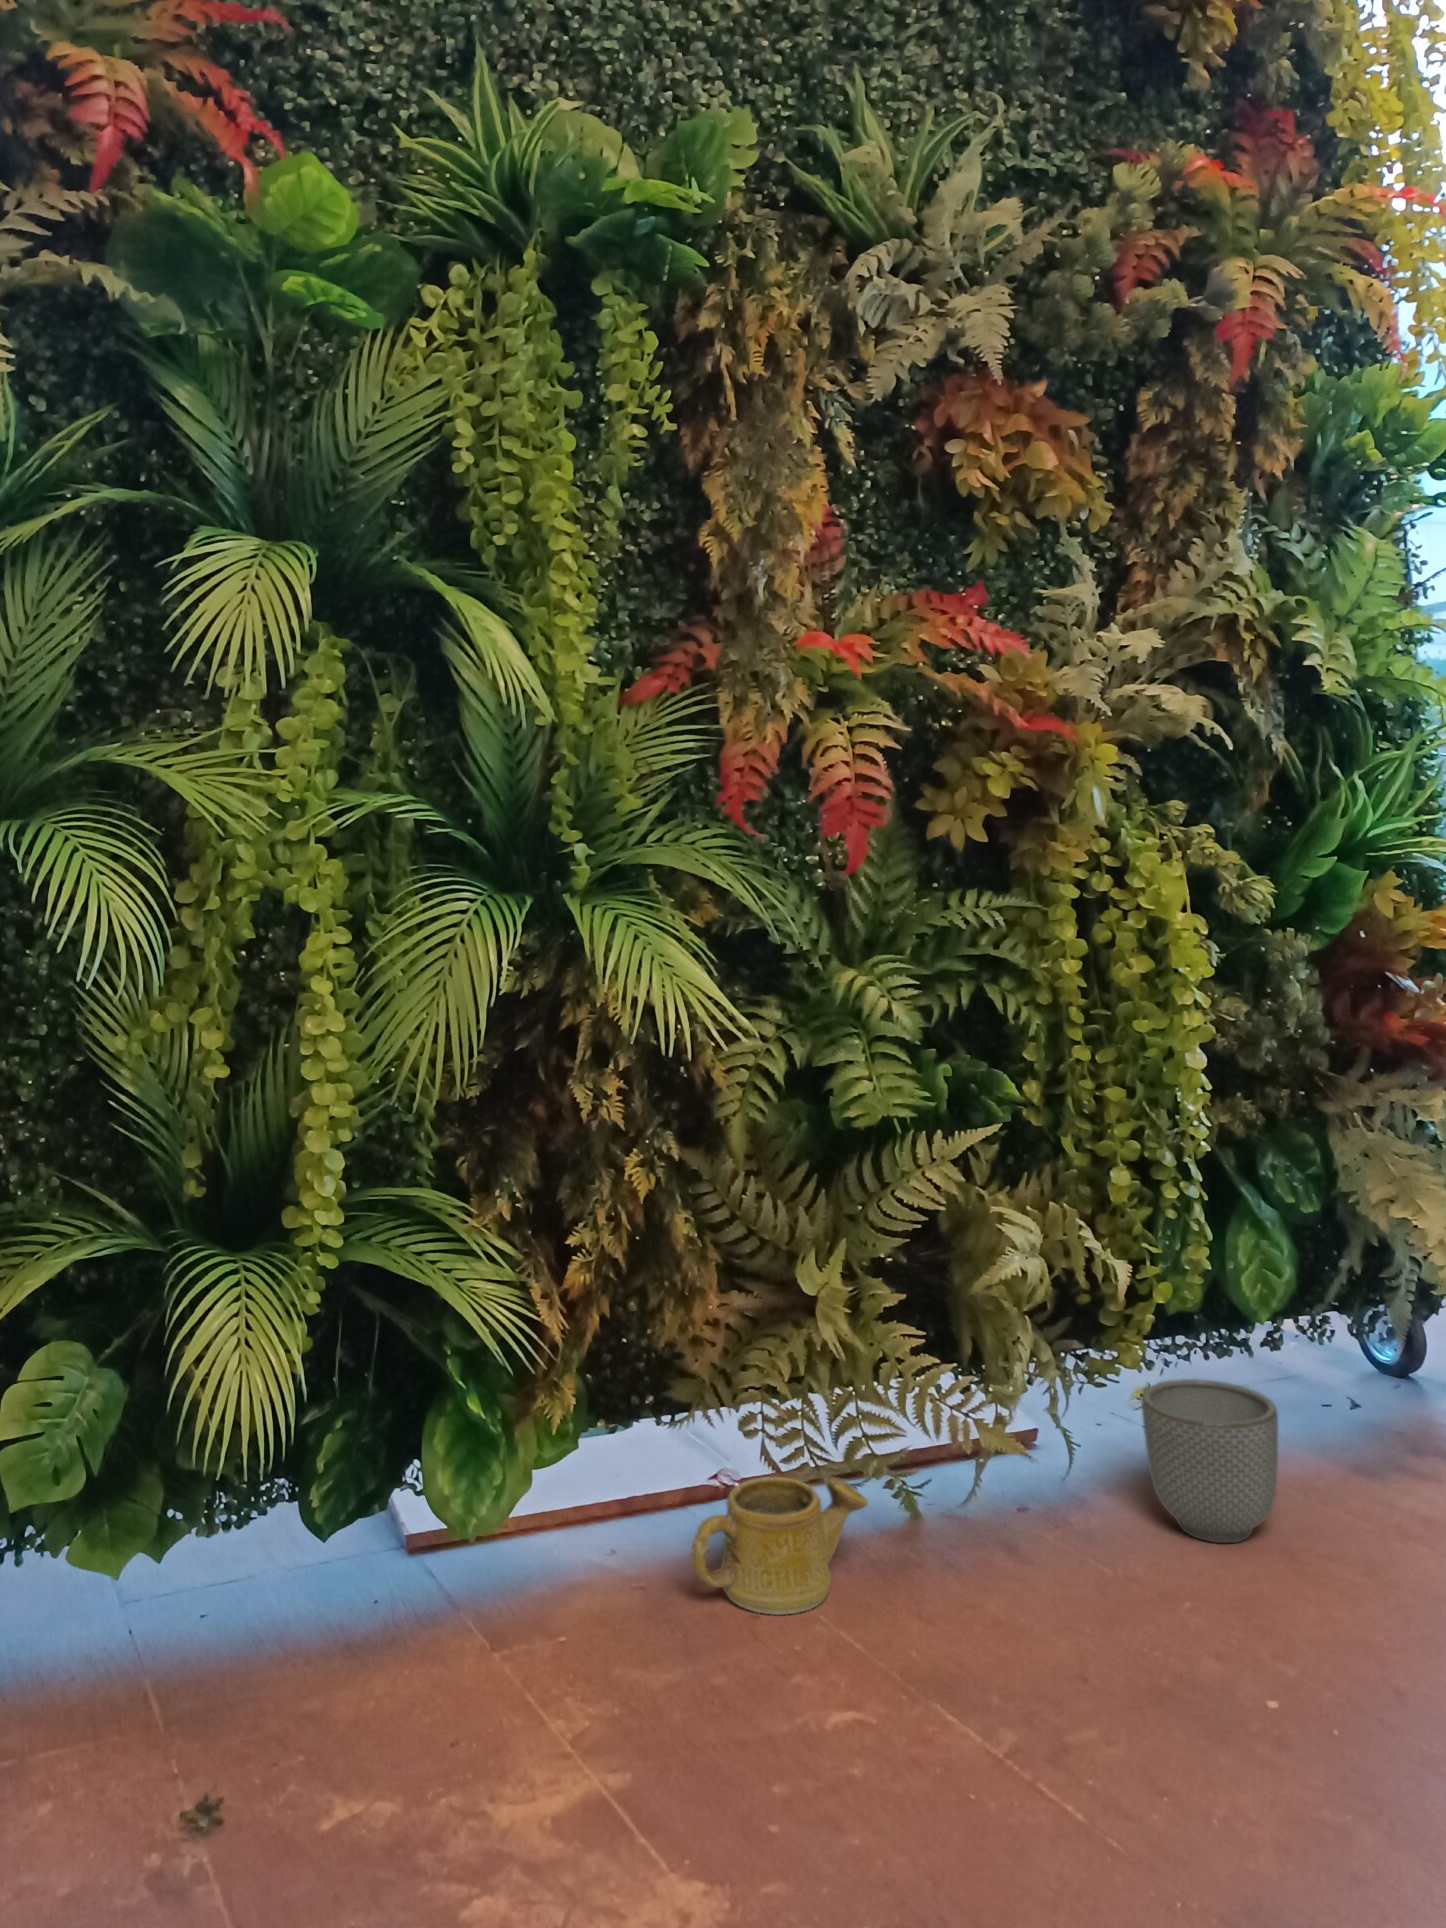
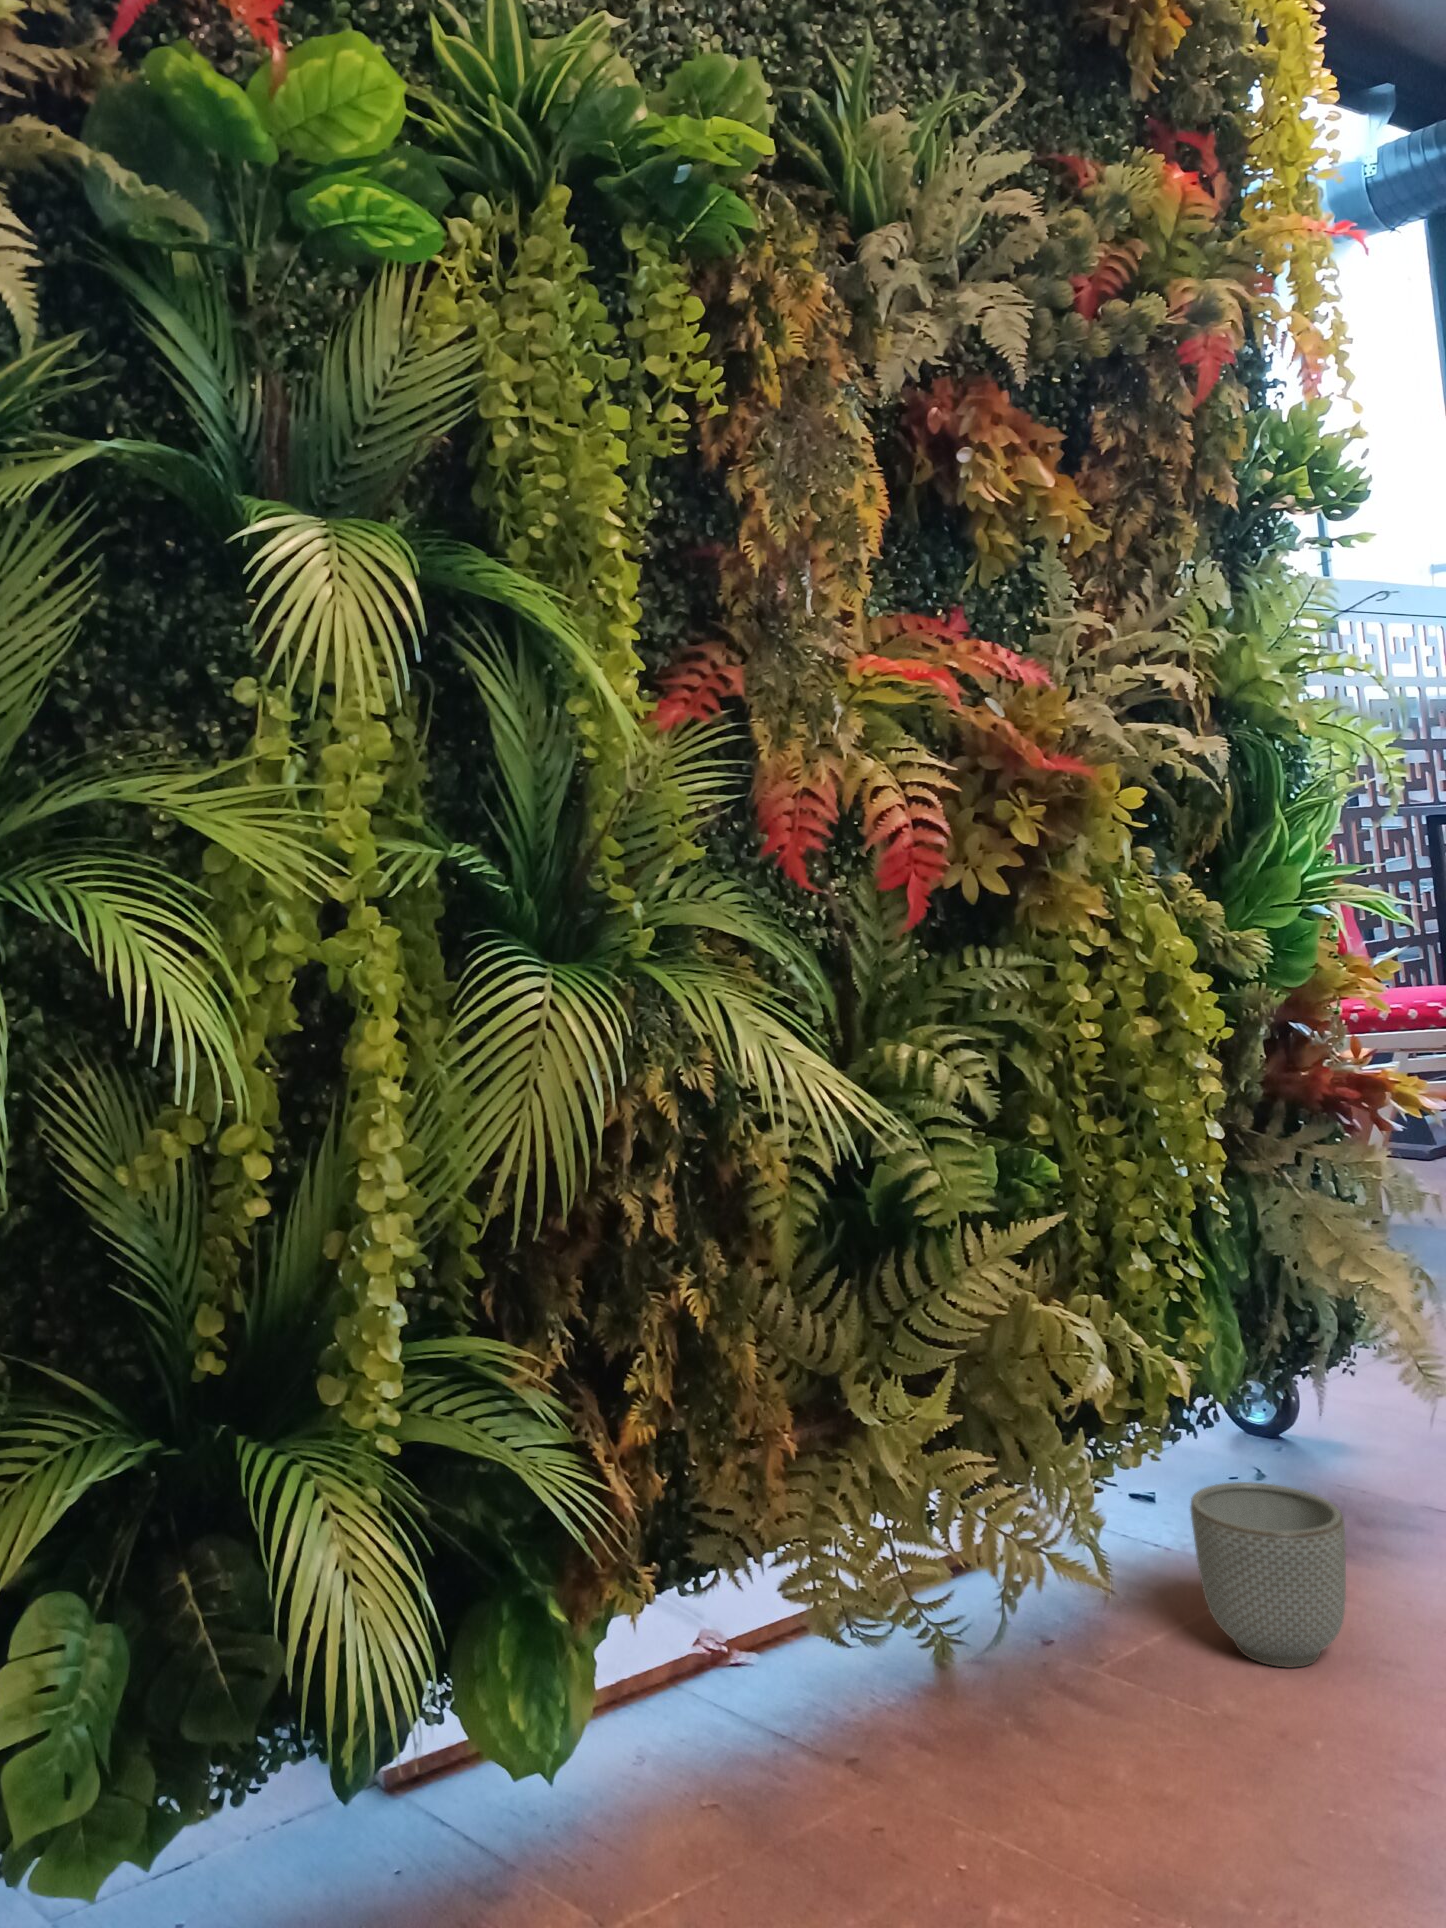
watering can: present [692,1477,868,1615] -> none [798,1649,967,1832]

